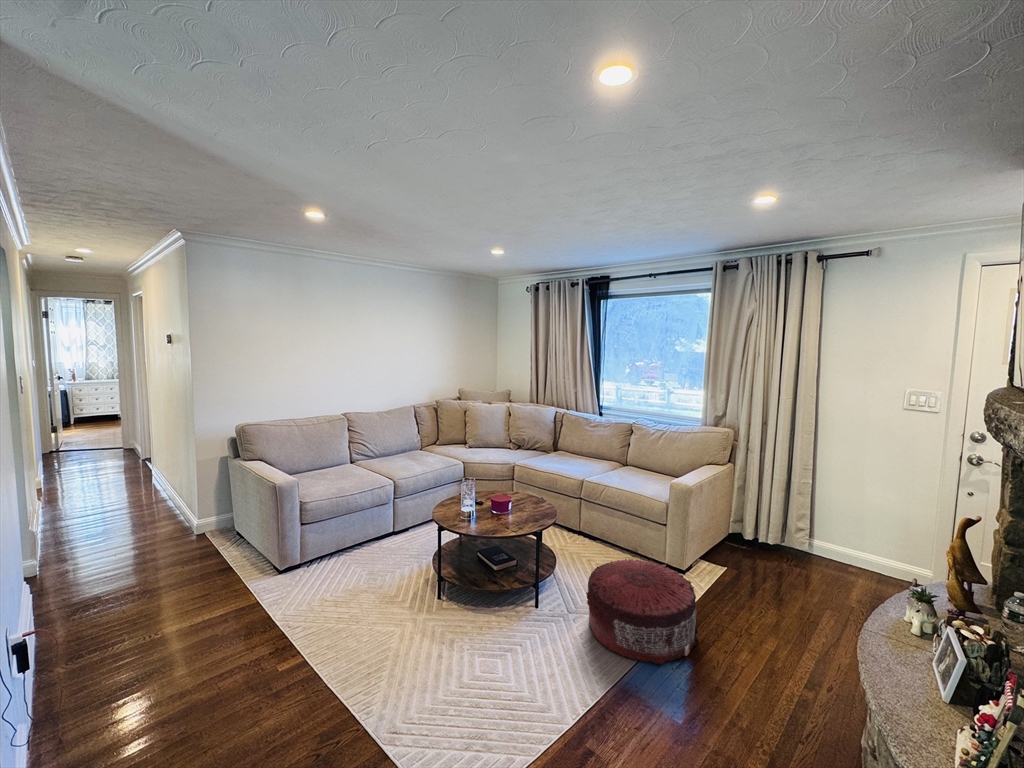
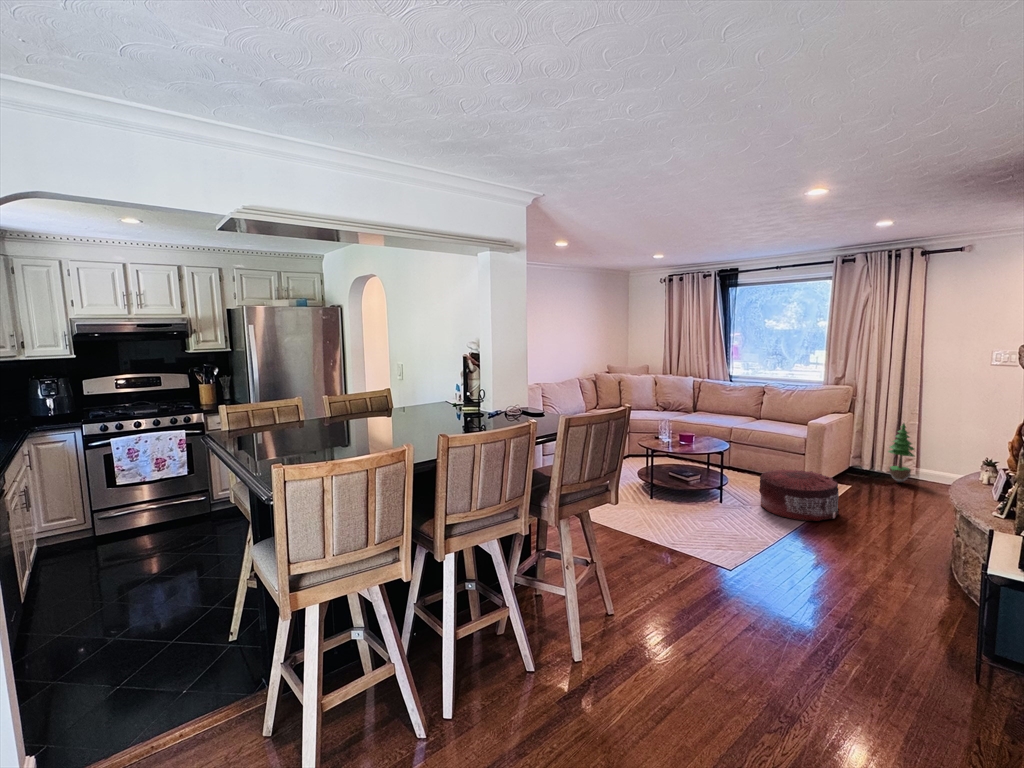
potted tree: none [774,482,808,561] -> present [888,423,914,483]

